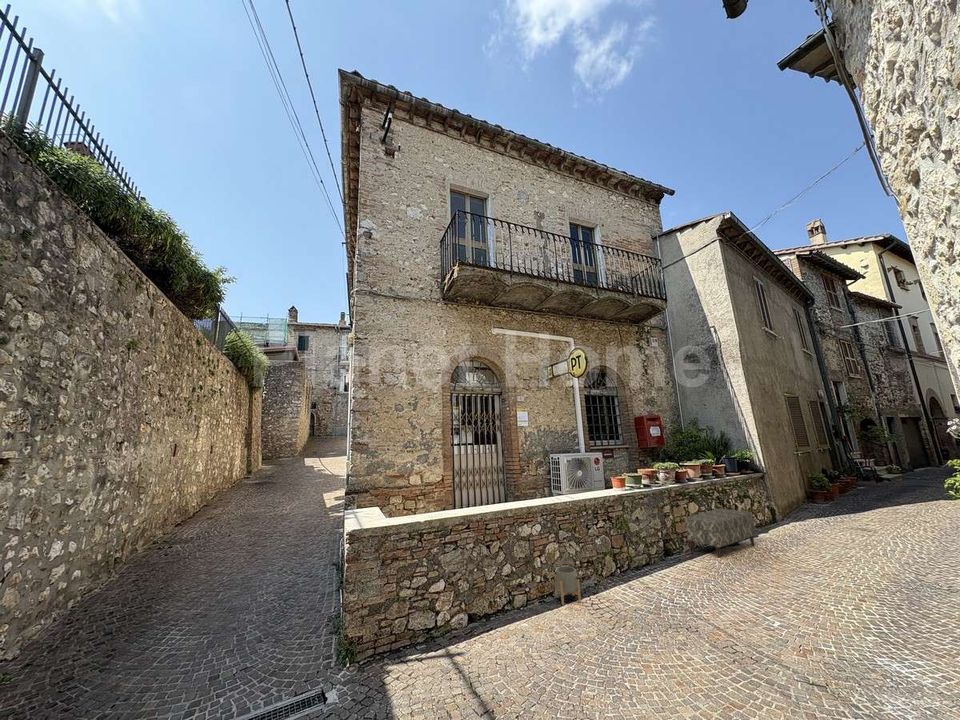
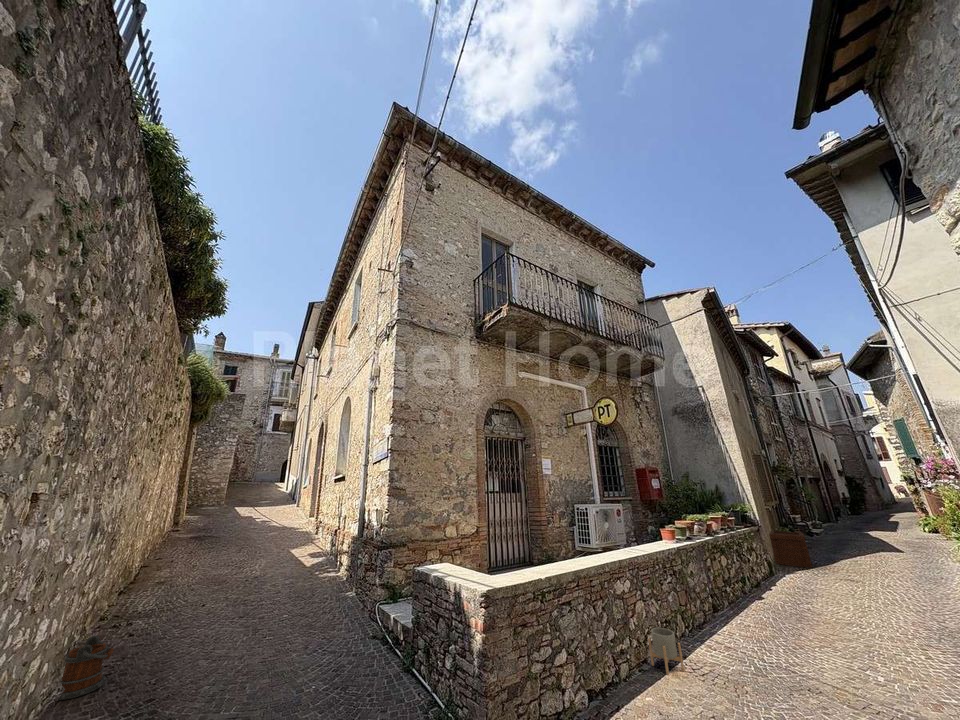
wooden crate: none [782,479,832,517] -> present [769,531,812,568]
bench: present [685,508,756,558] -> none [724,560,783,612]
bucket: none [100,552,141,592] -> present [58,636,114,700]

